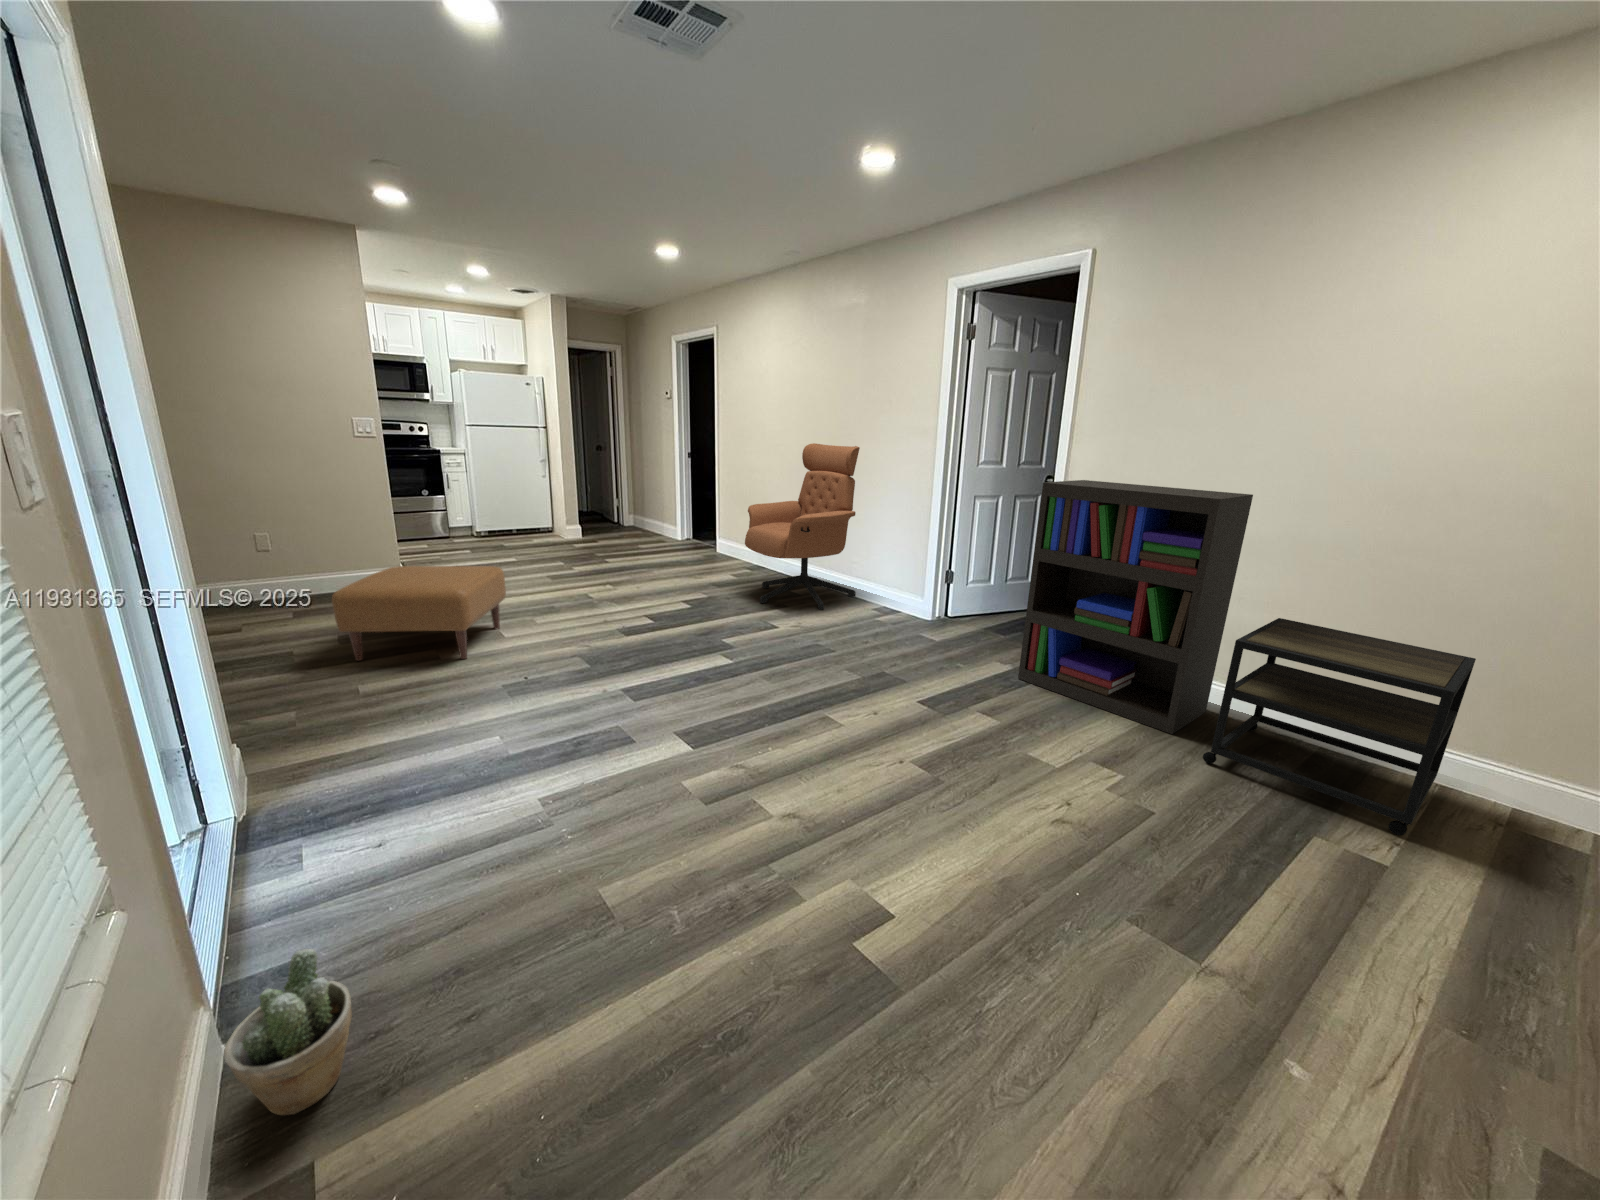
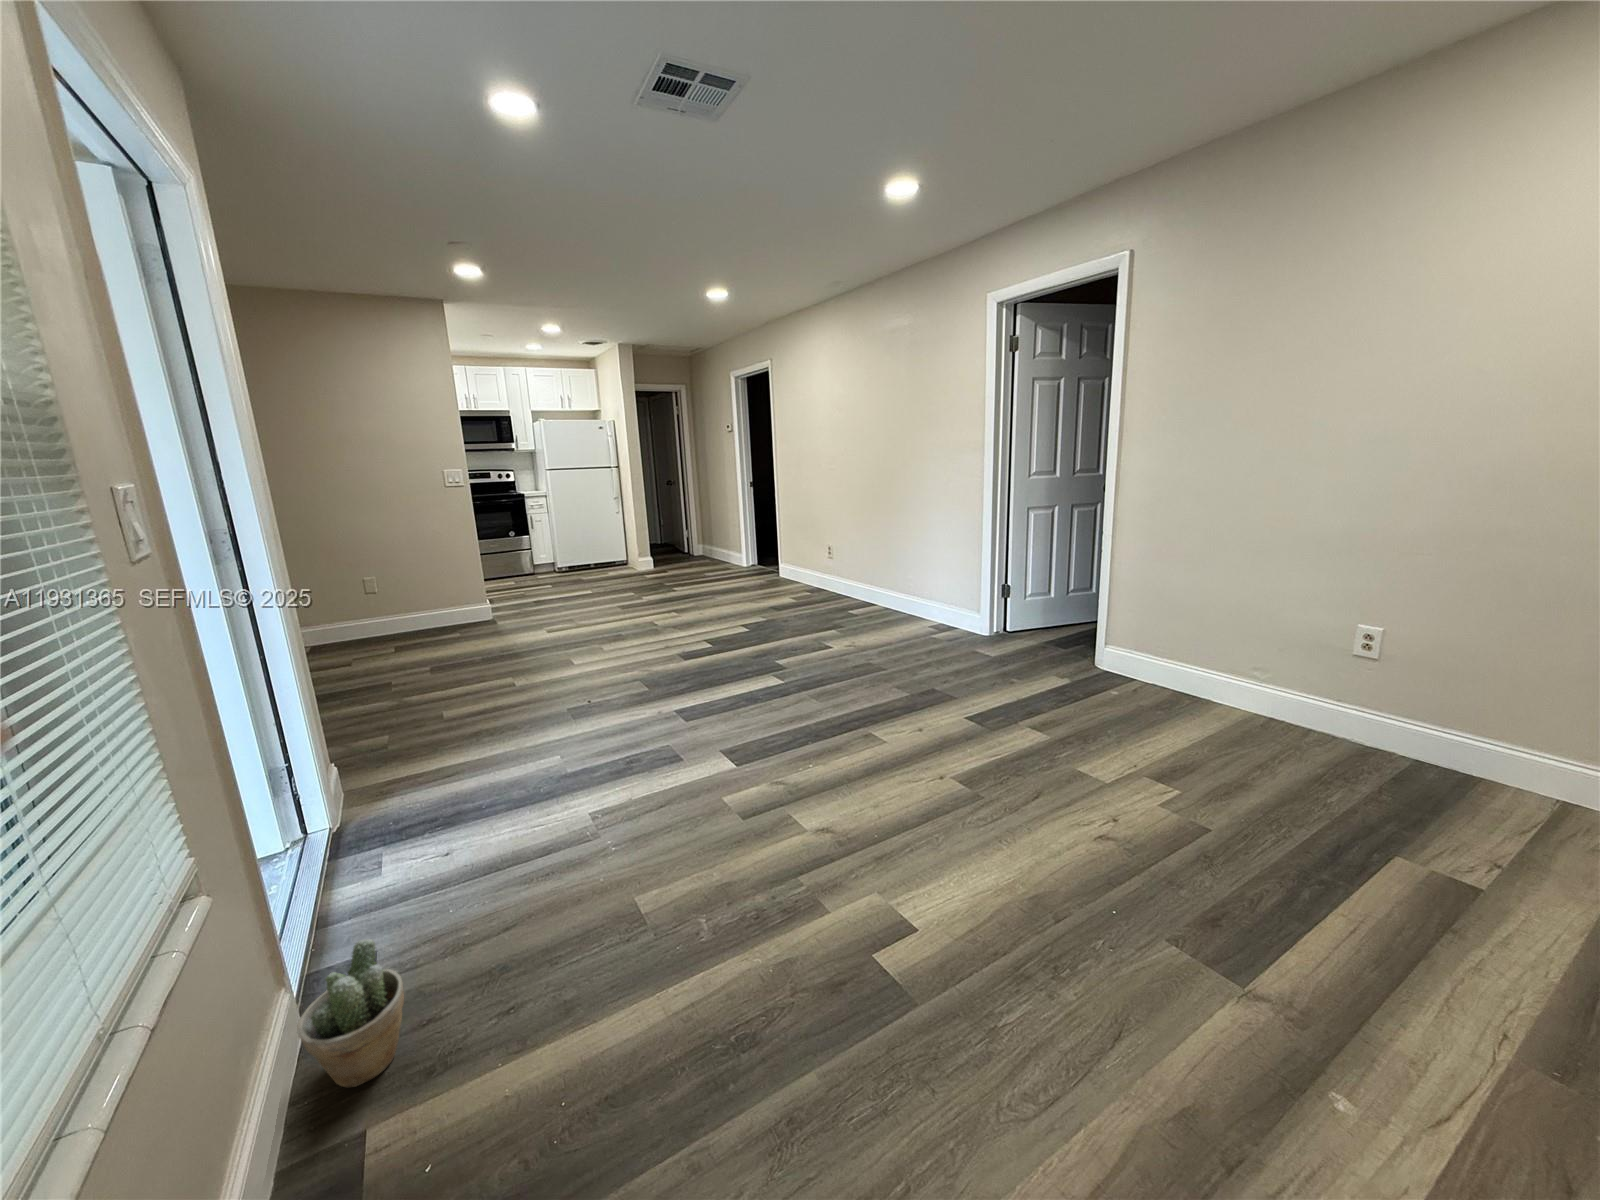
armchair: present [745,443,860,610] -> none [799,465,912,629]
bookshelf: present [1018,480,1253,734] -> none [1075,484,1318,748]
ottoman: present [332,566,506,661] -> none [421,599,575,689]
side table: present [1203,618,1476,835] -> none [1273,619,1593,856]

